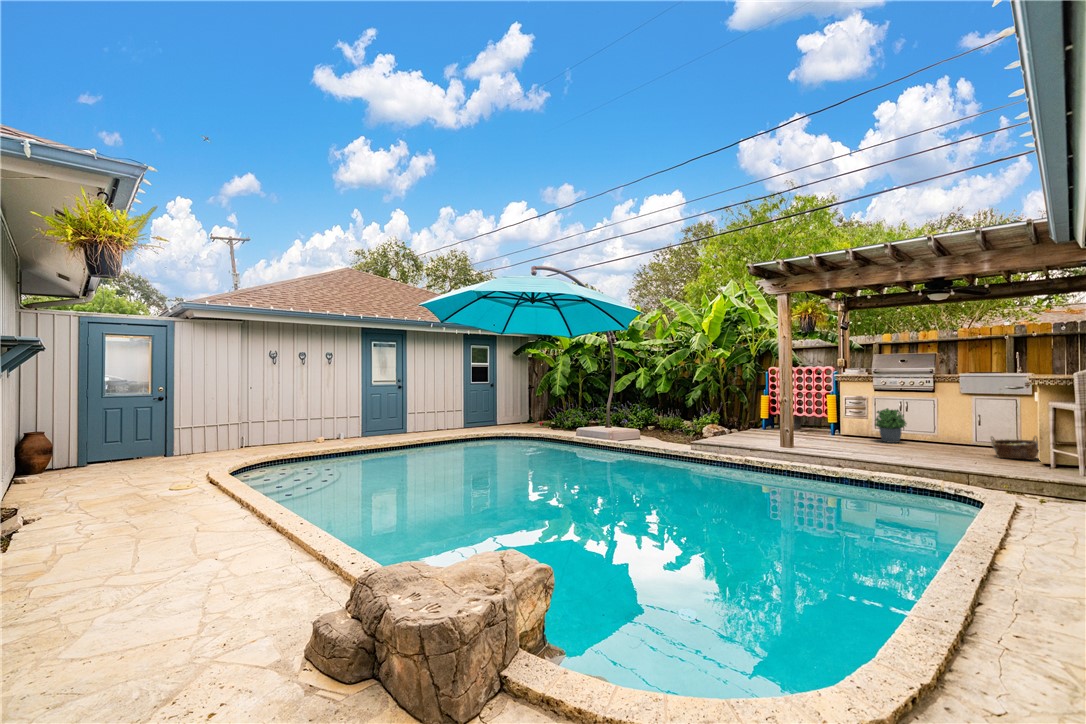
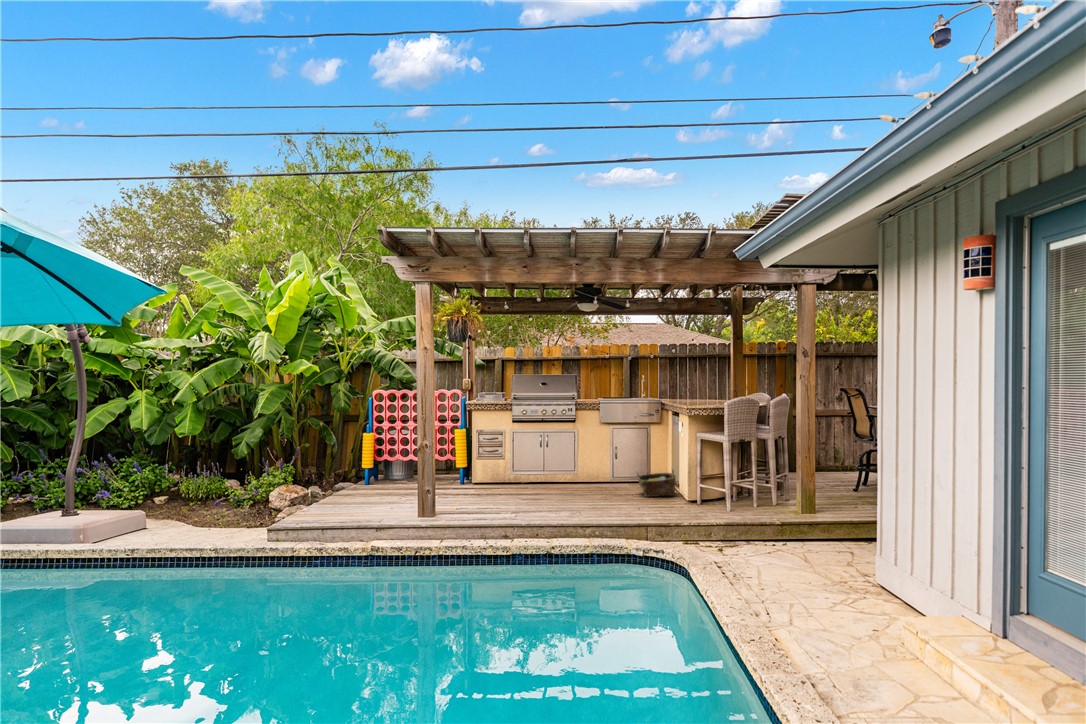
potted plant: present [875,408,907,443] -> none [516,444,553,490]

